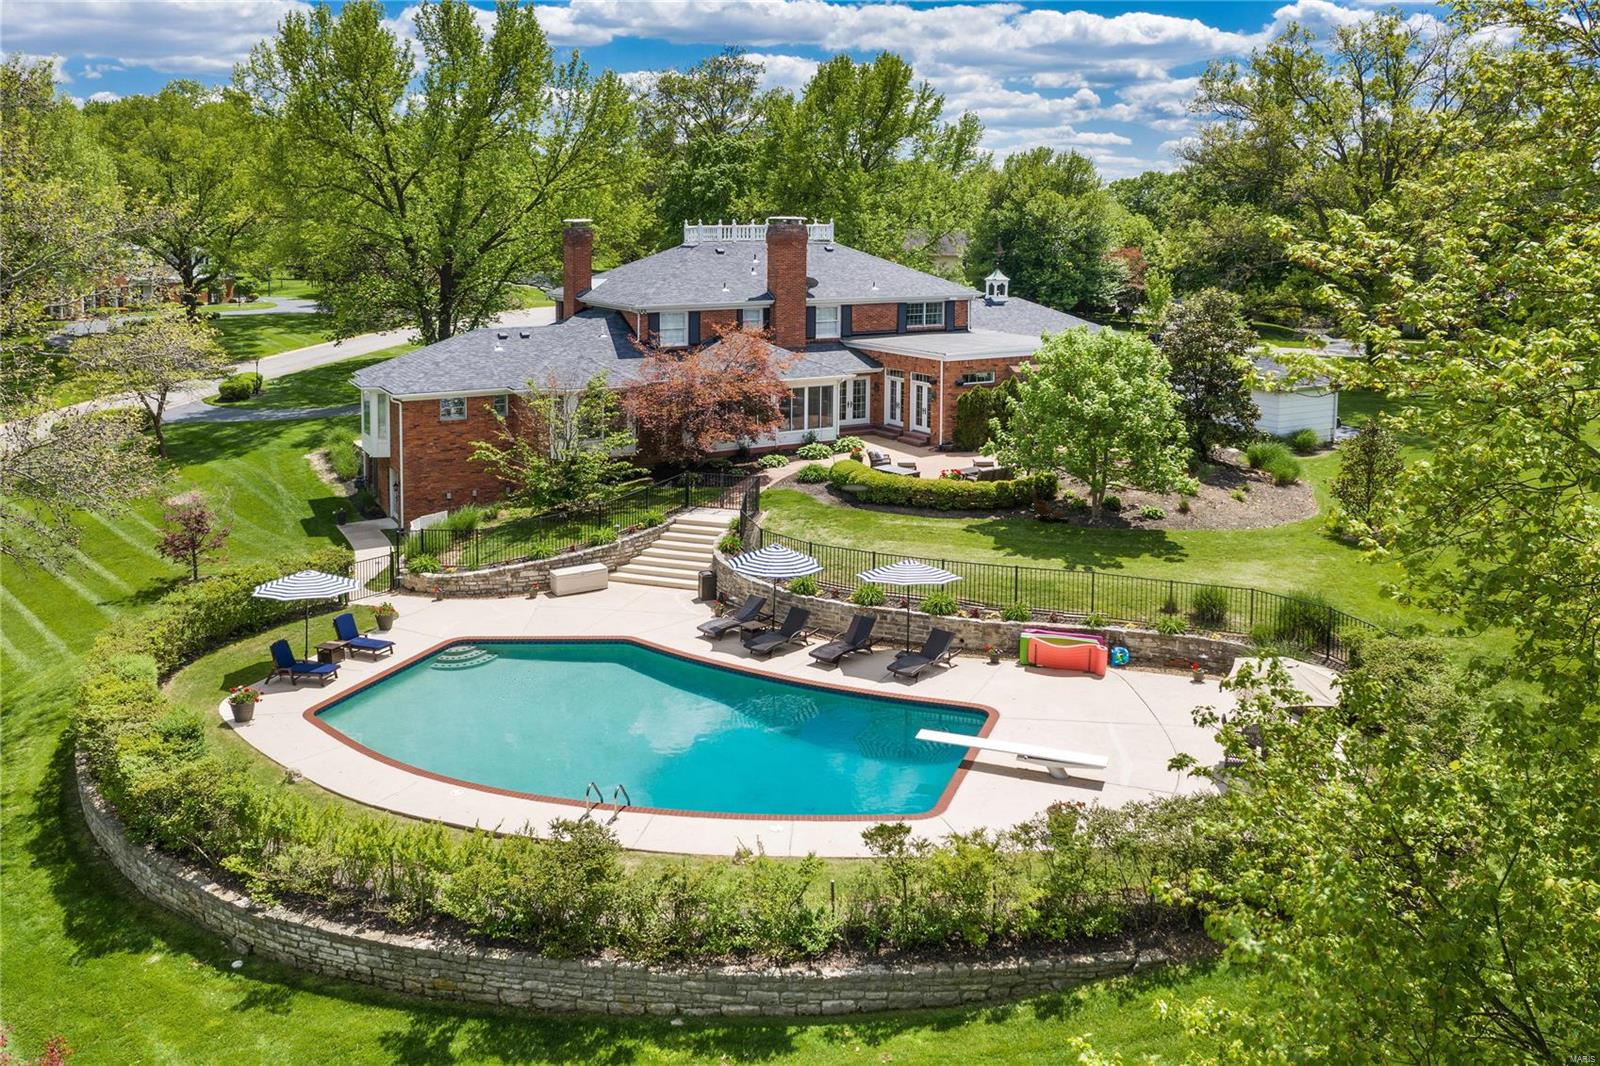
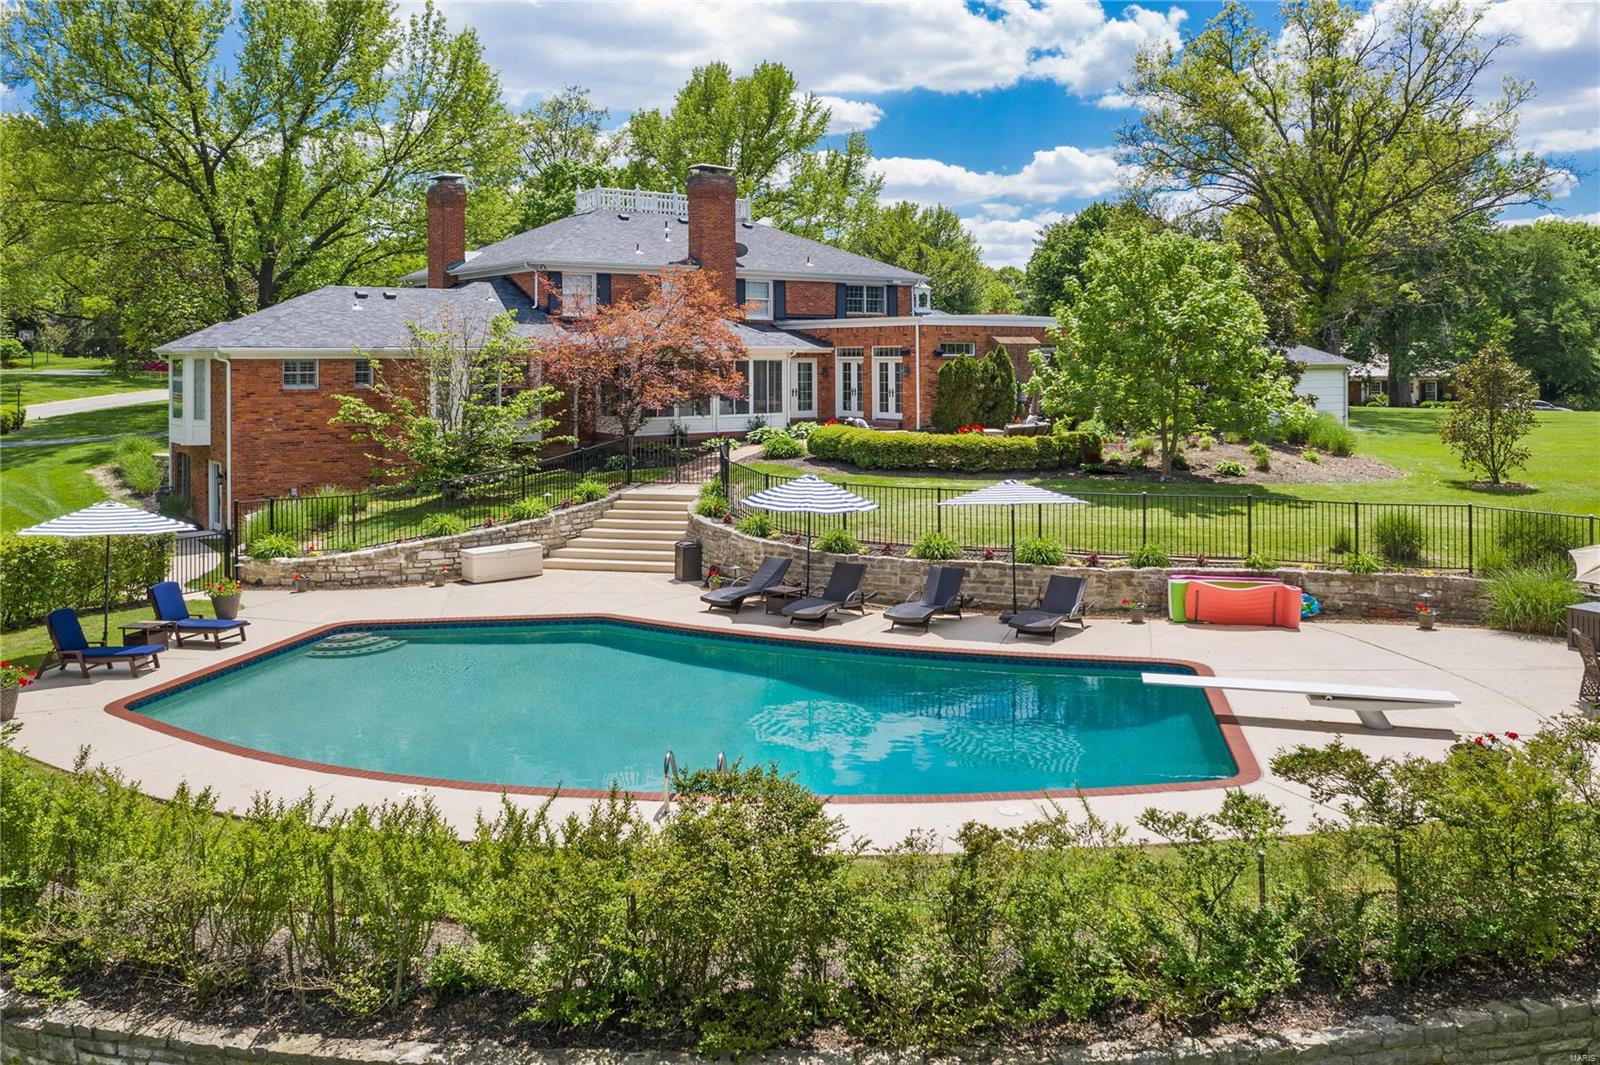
round table: present [840,484,869,503] -> none [834,446,872,470]

